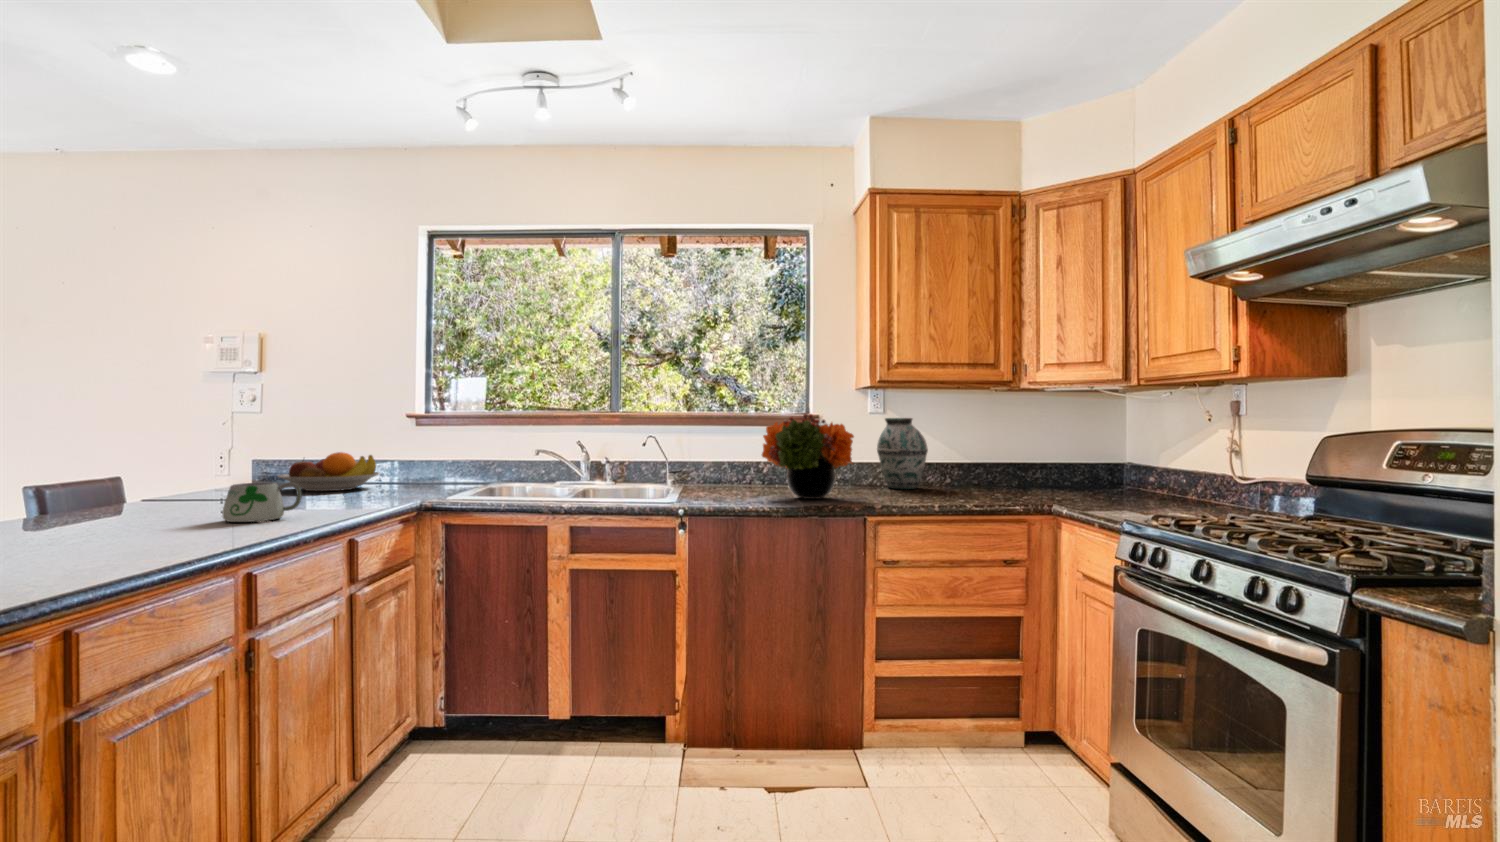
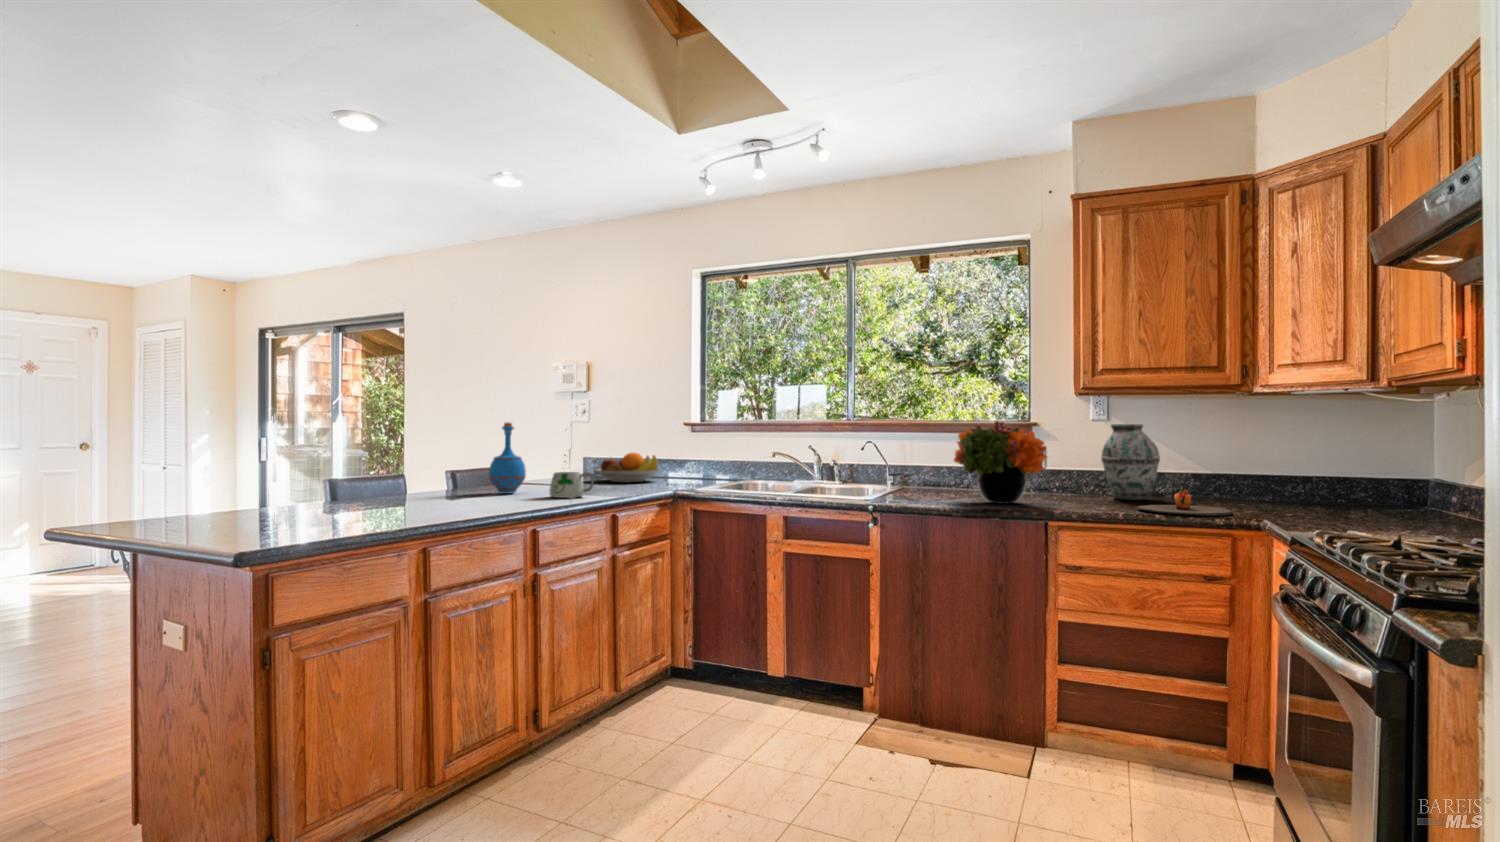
bottle: none [99,410,173,520] -> present [489,422,526,494]
plate: none [937,477,1018,503] -> present [1138,488,1231,516]

